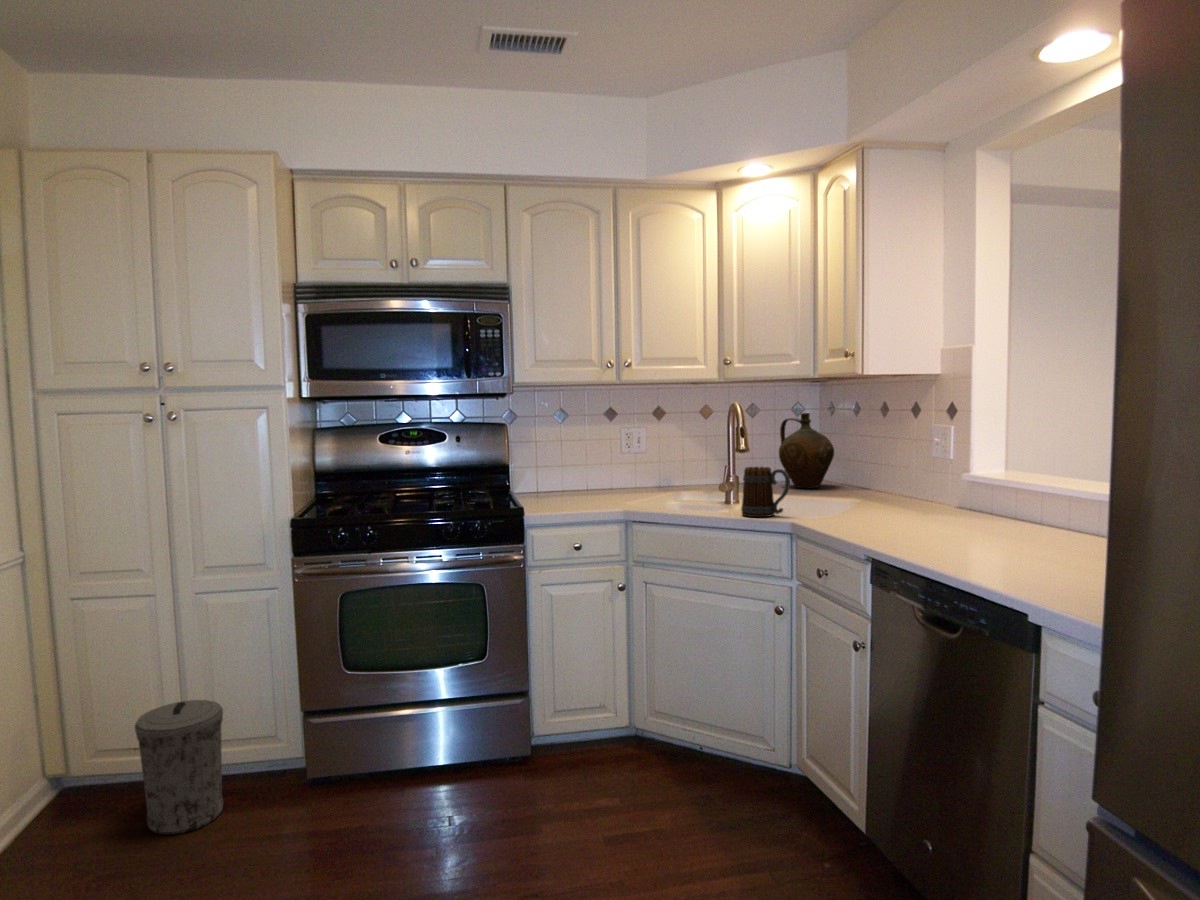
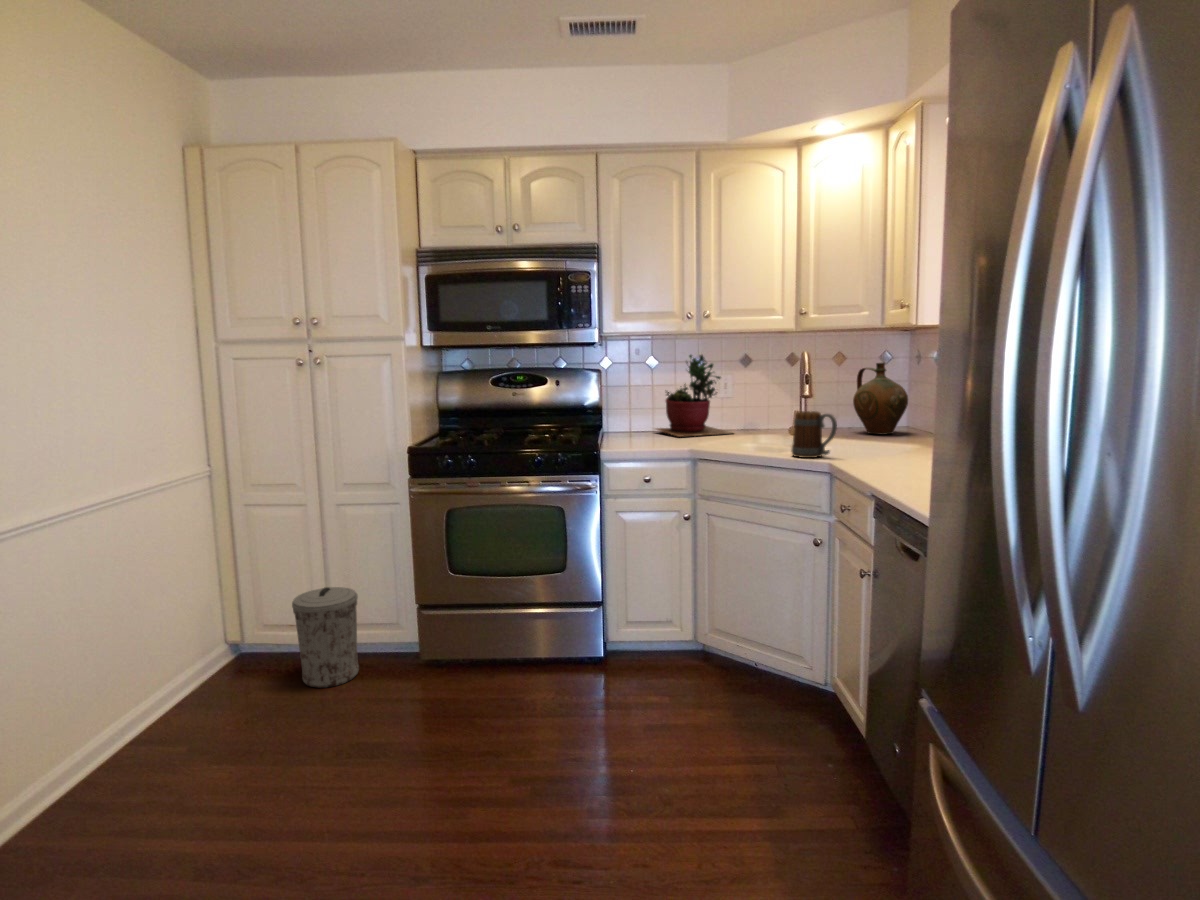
succulent plant: none [565,405,659,497] -> present [656,355,731,437]

